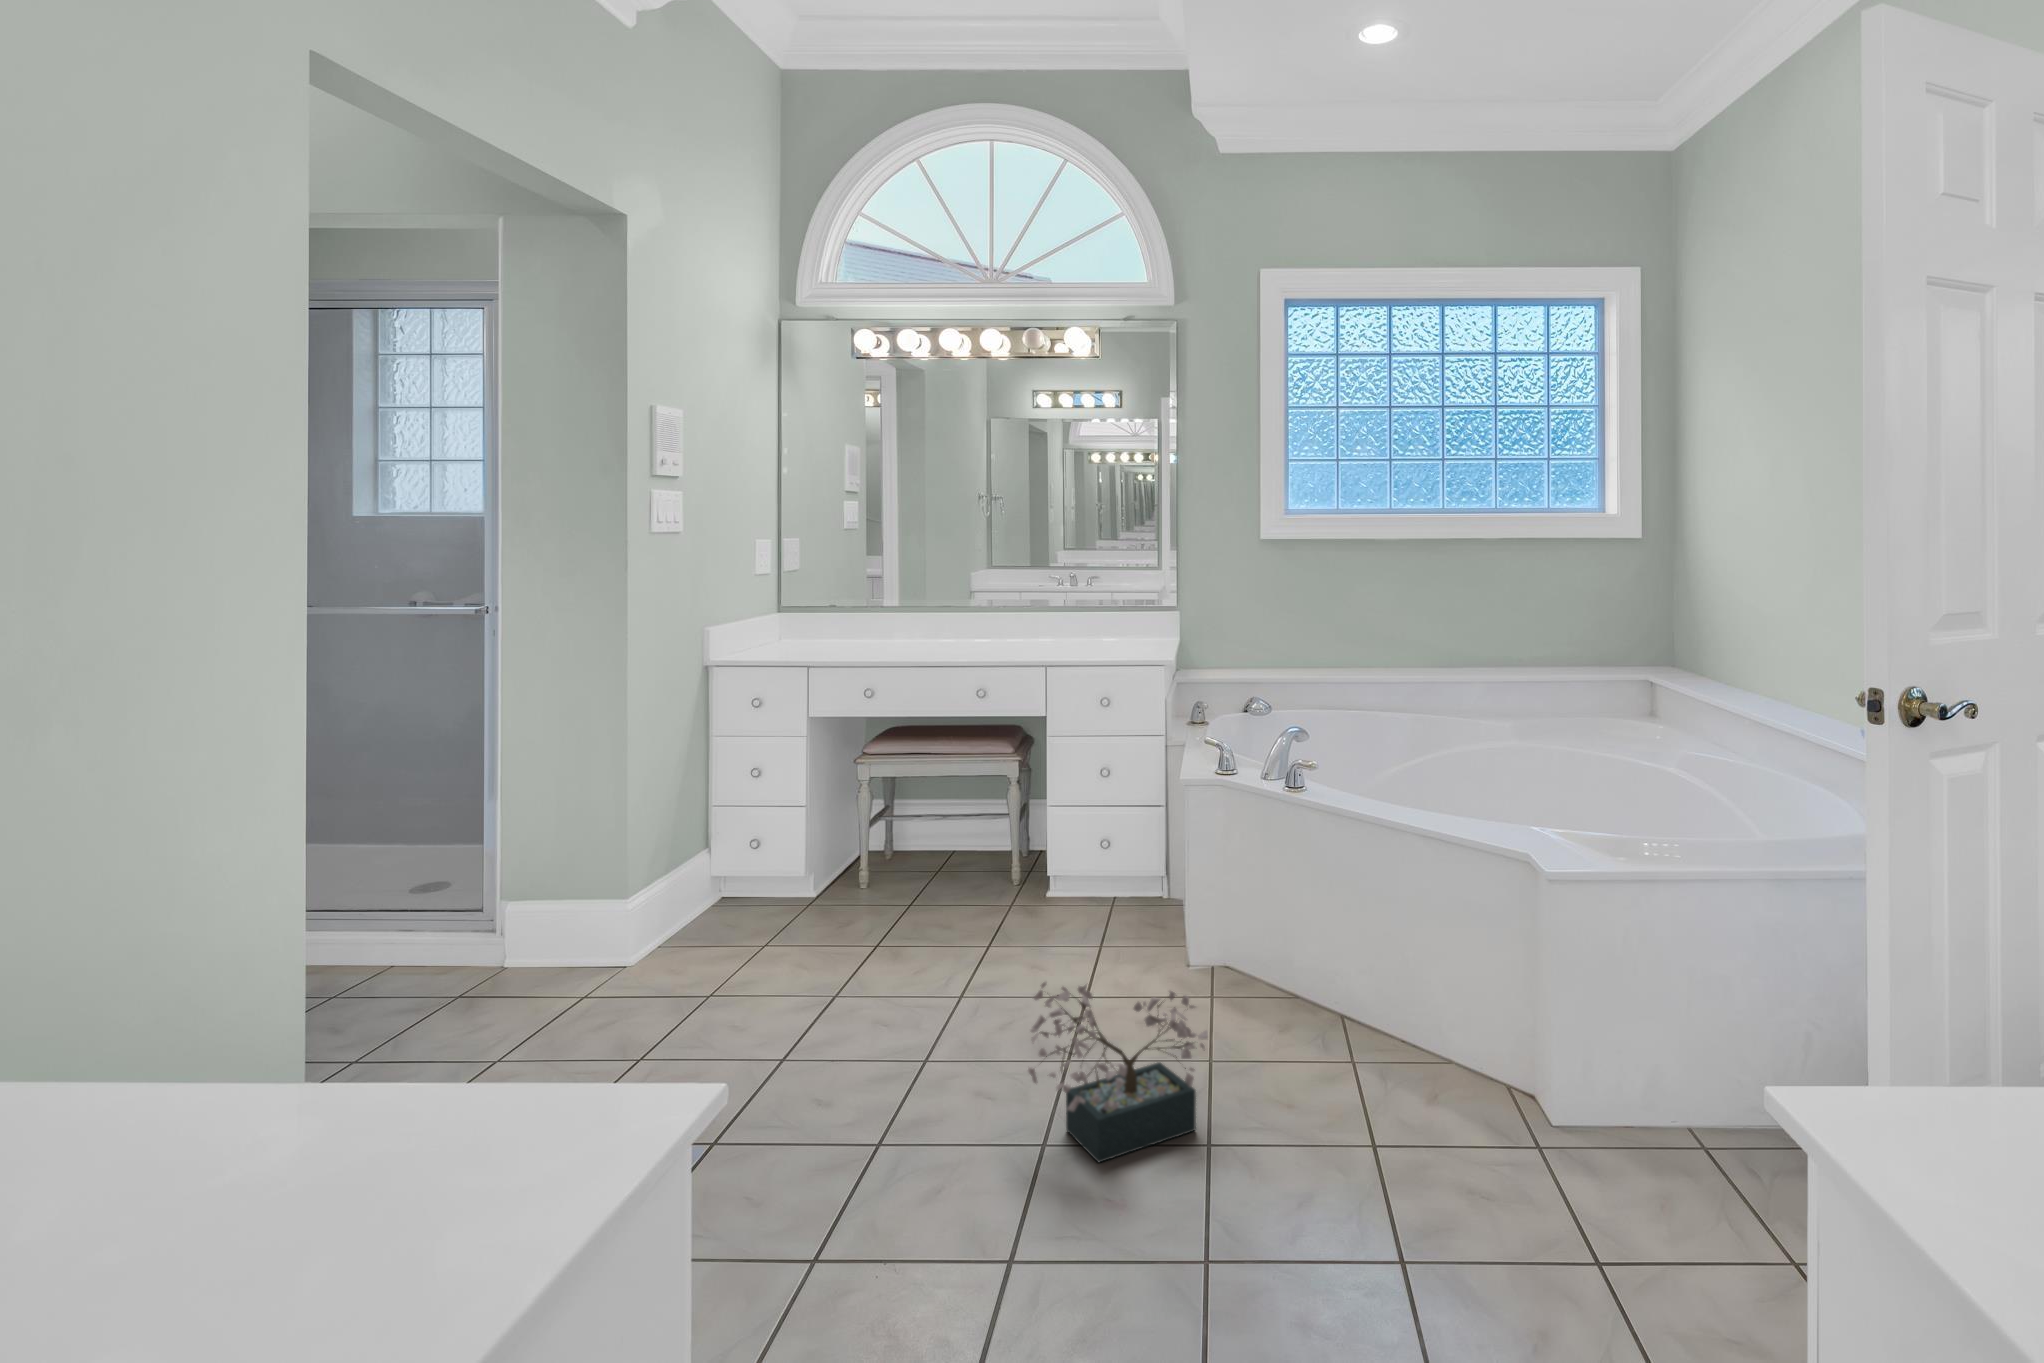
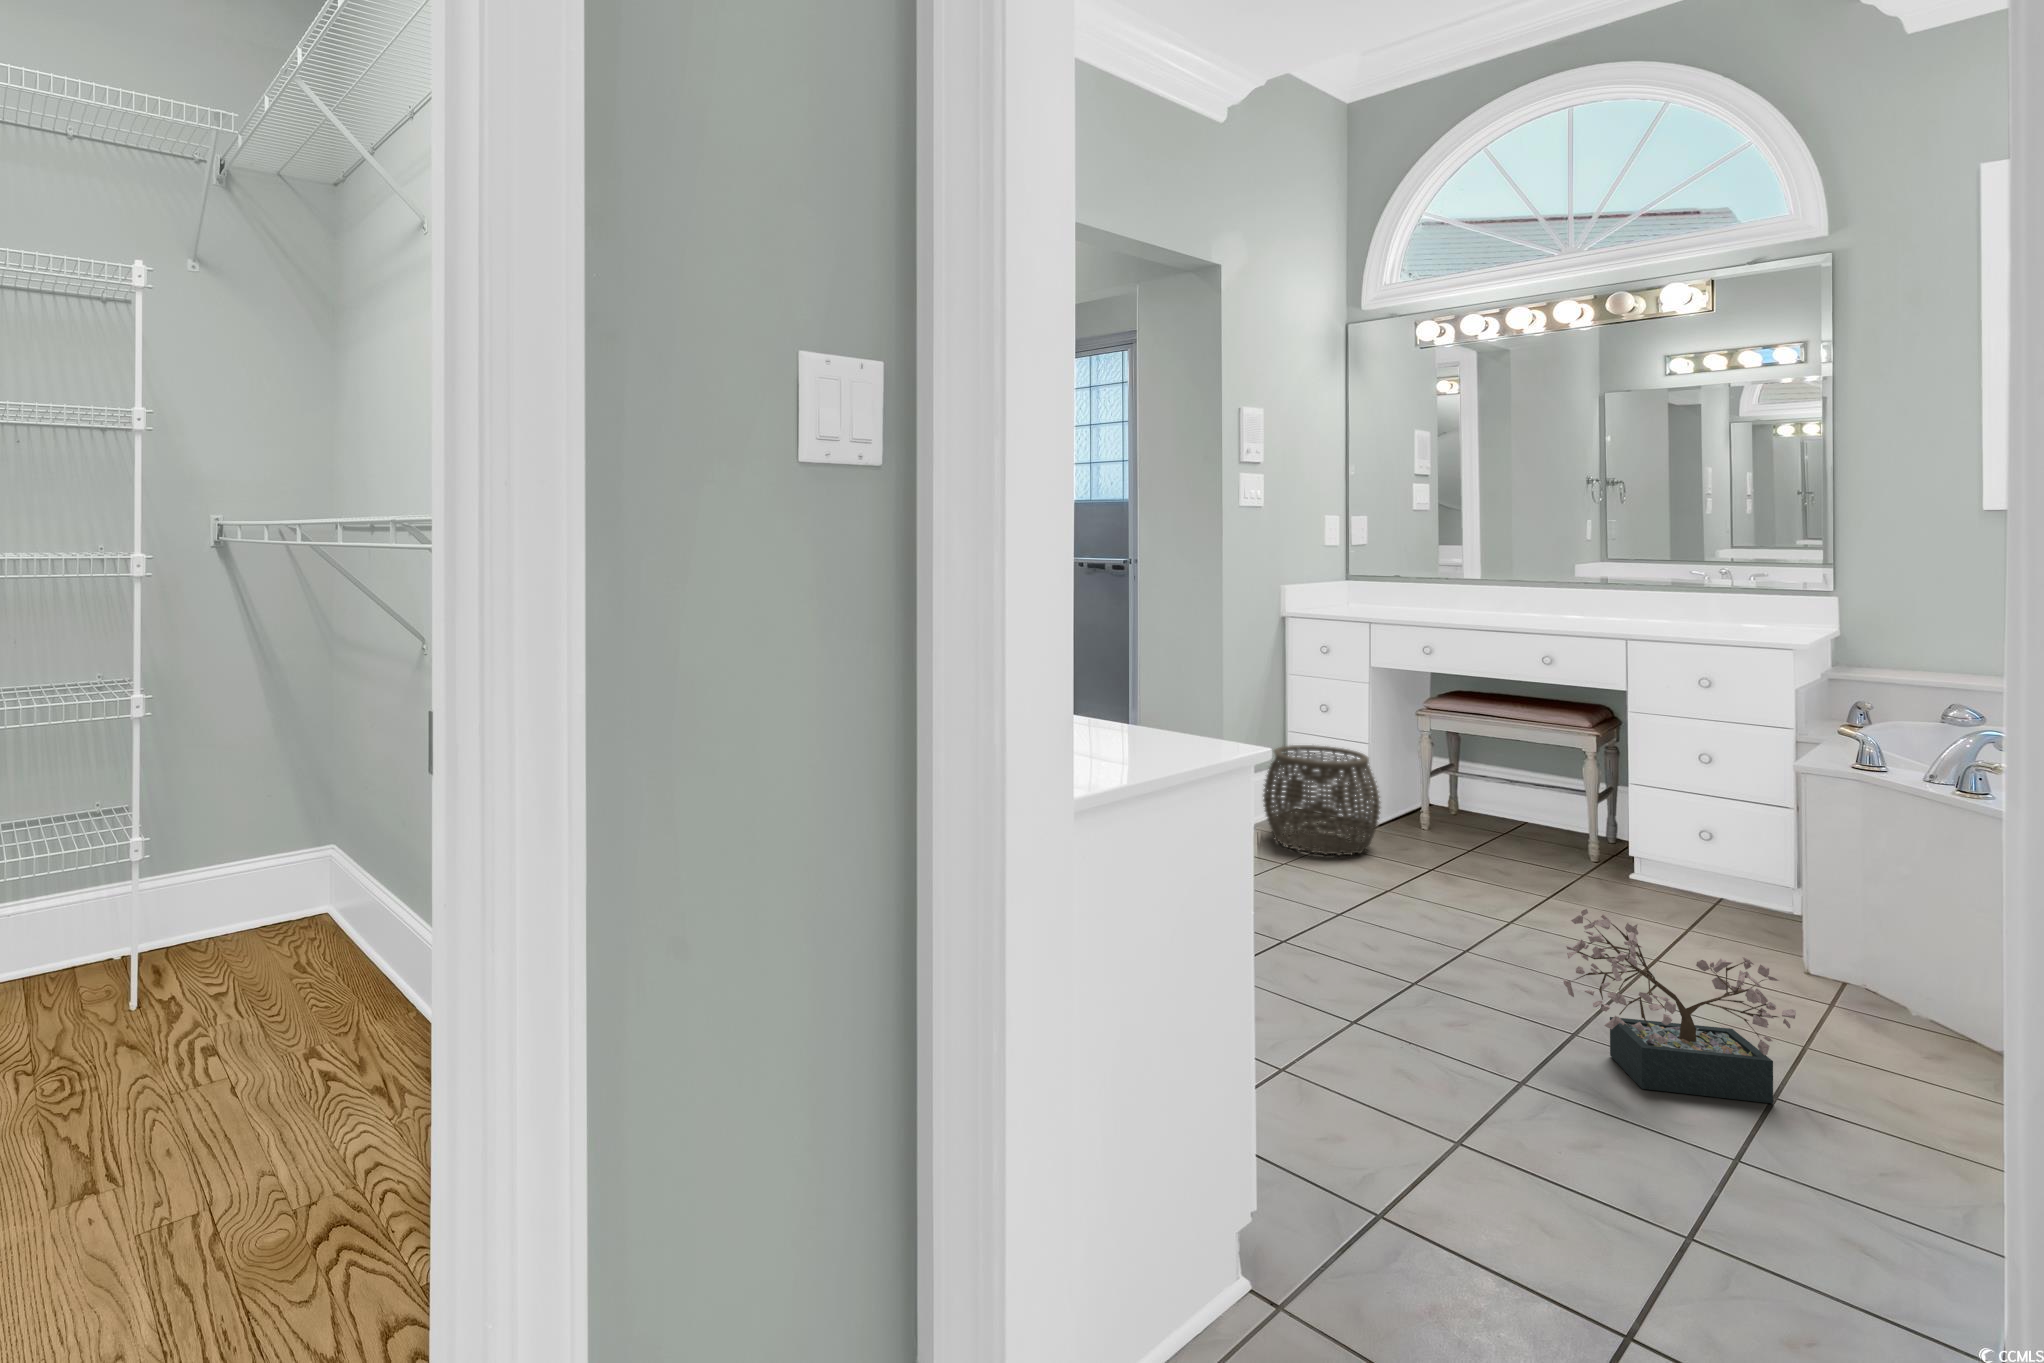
woven basket: none [685,814,821,951] -> present [1263,745,1380,855]

